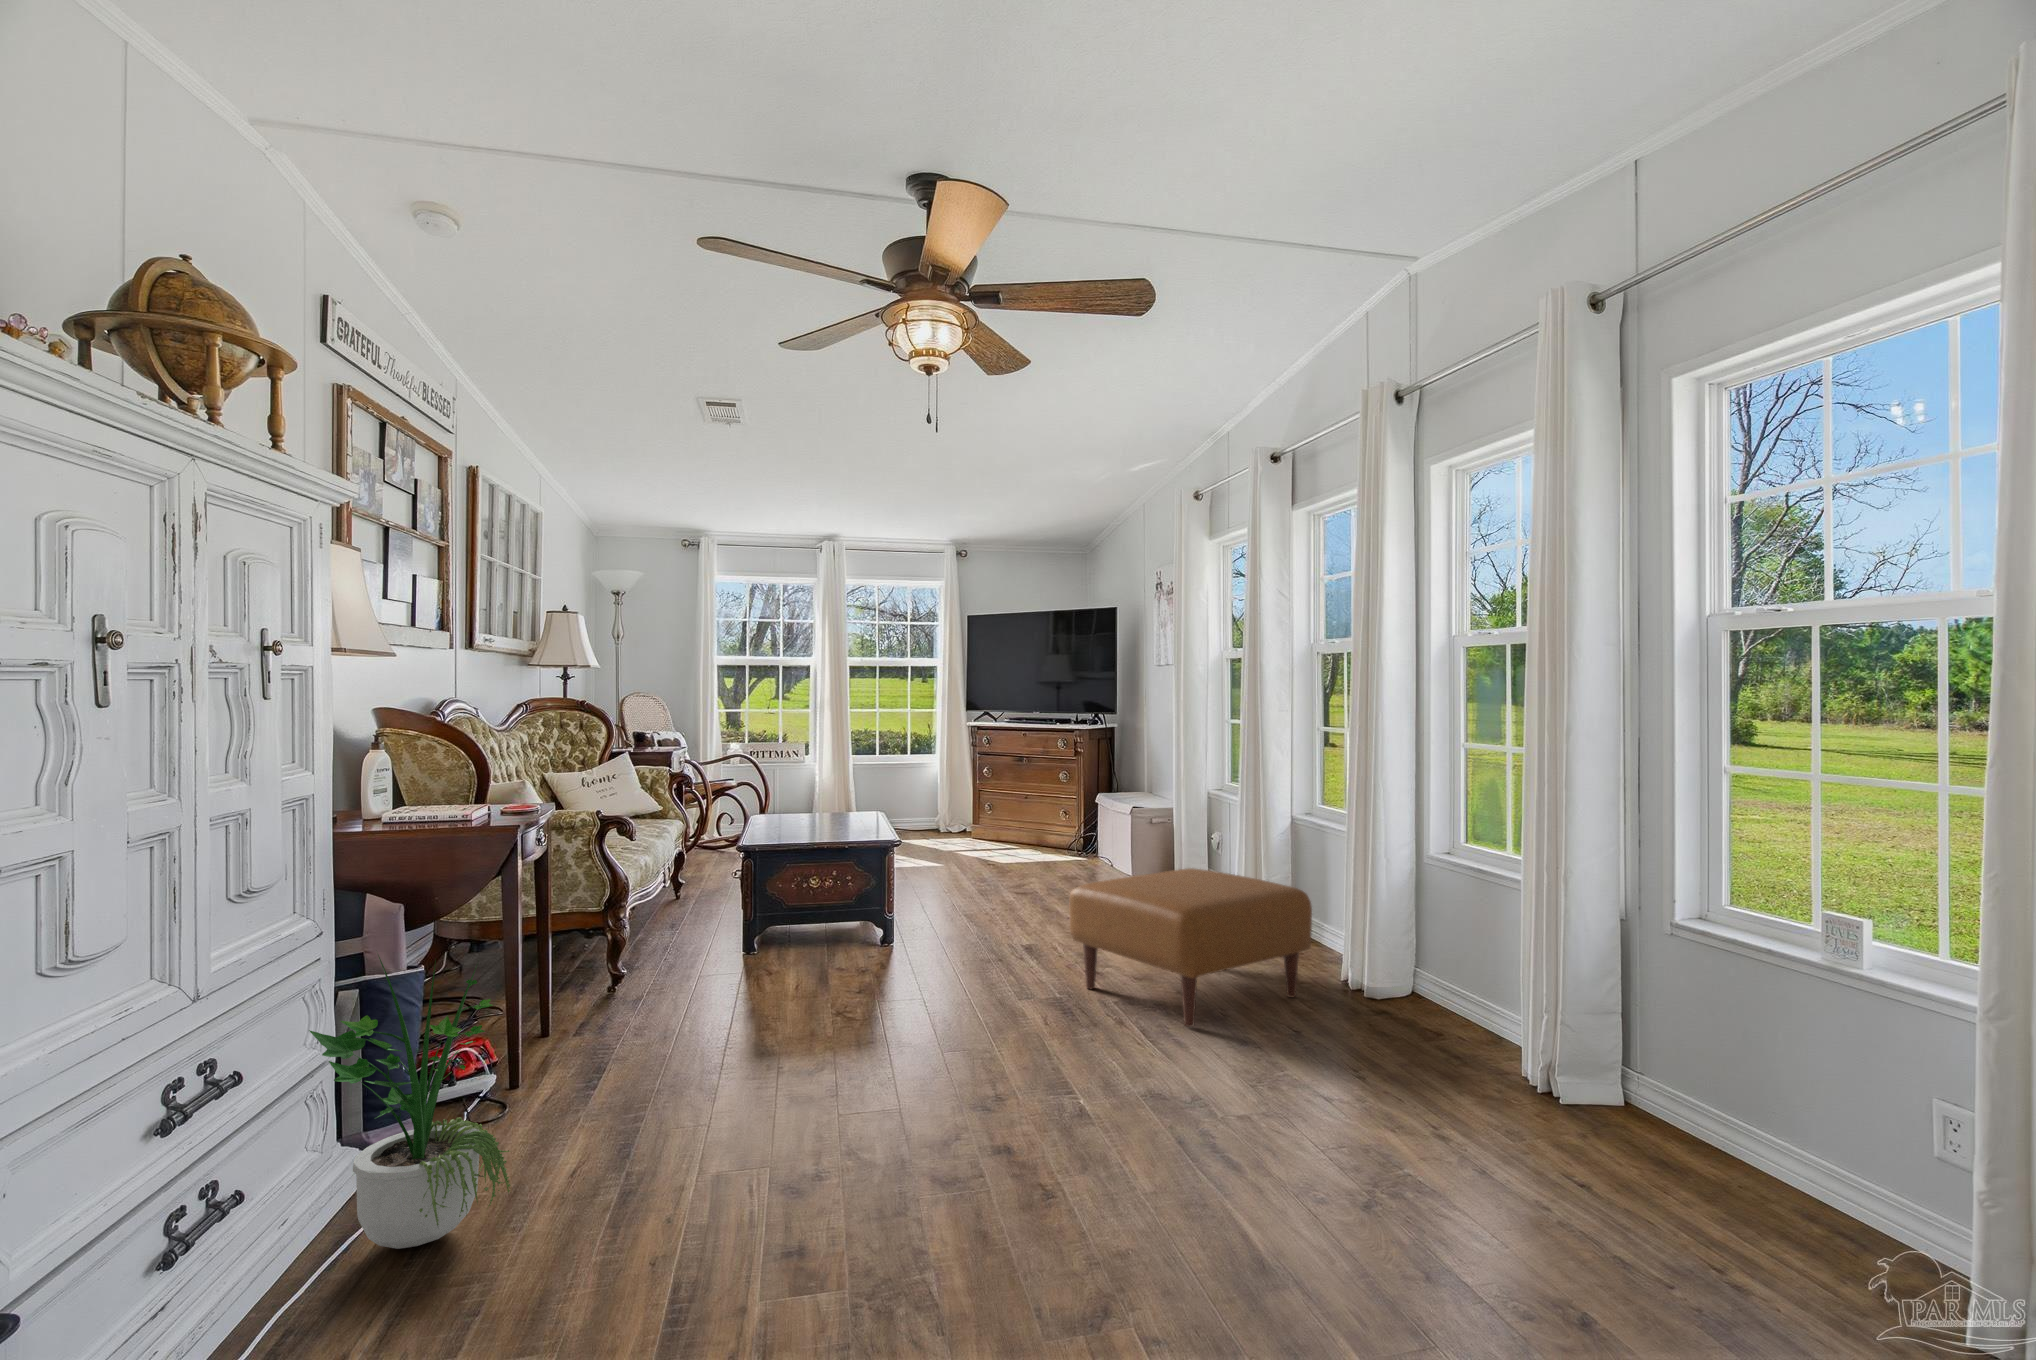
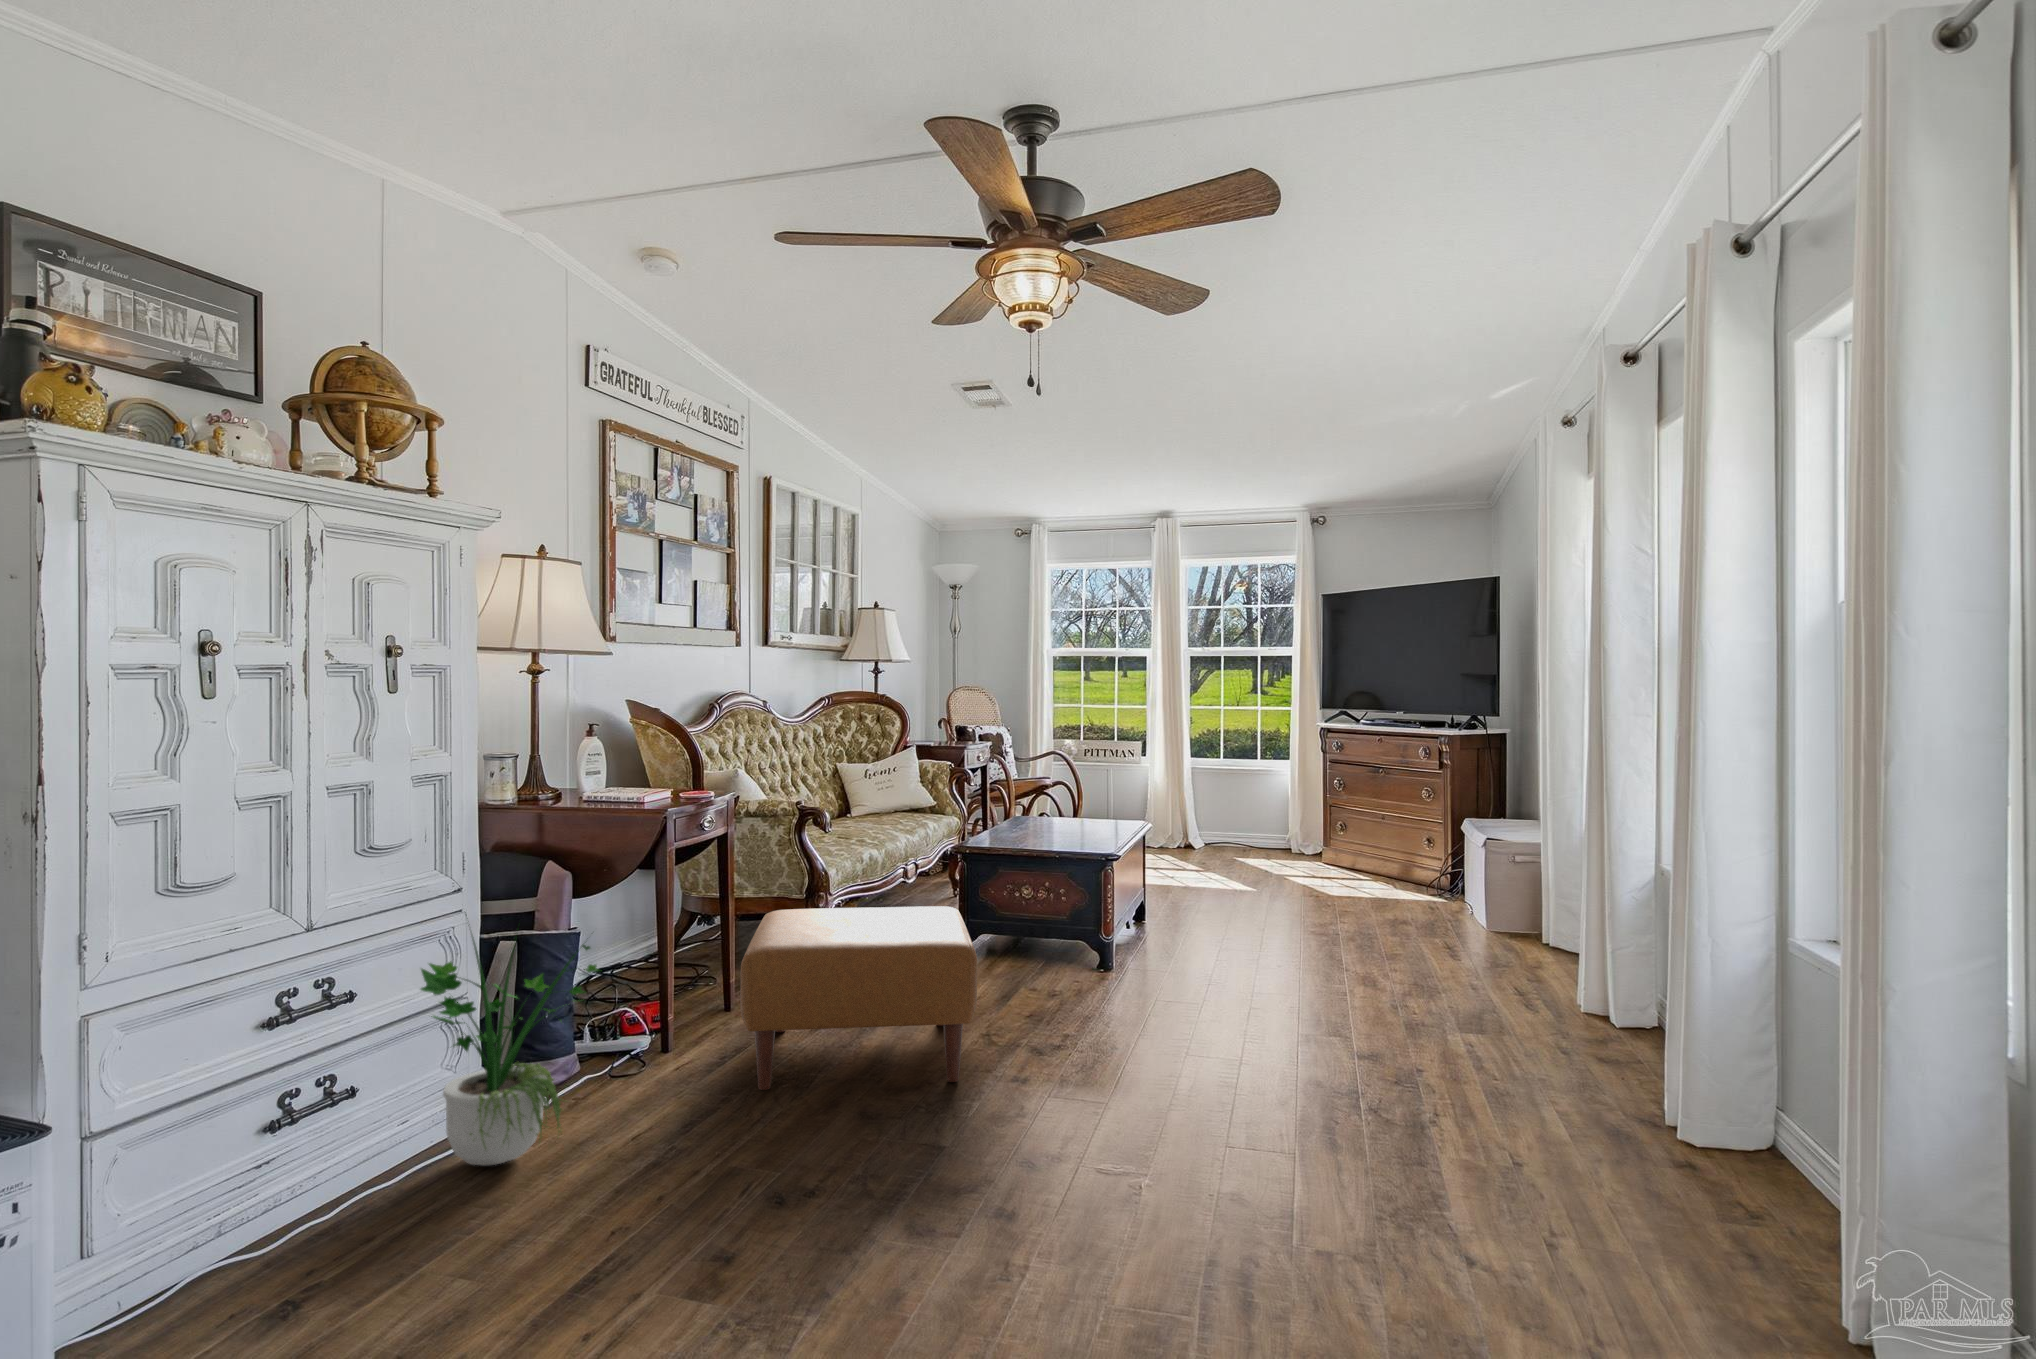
ottoman: present [1069,868,1312,1027] -> present [740,906,977,1090]

